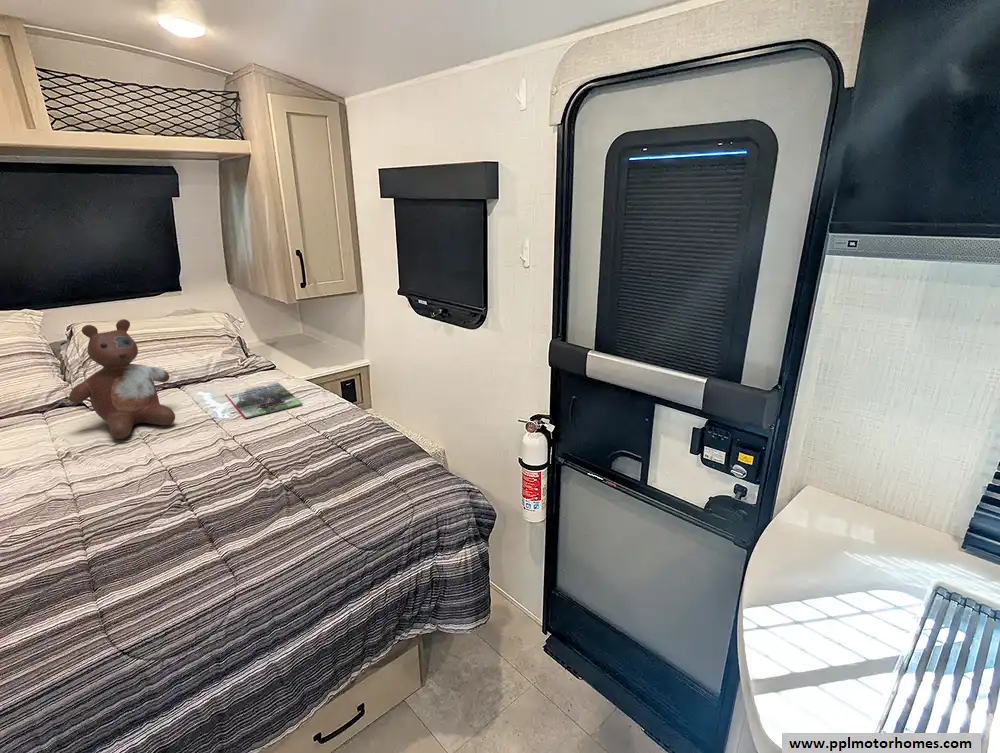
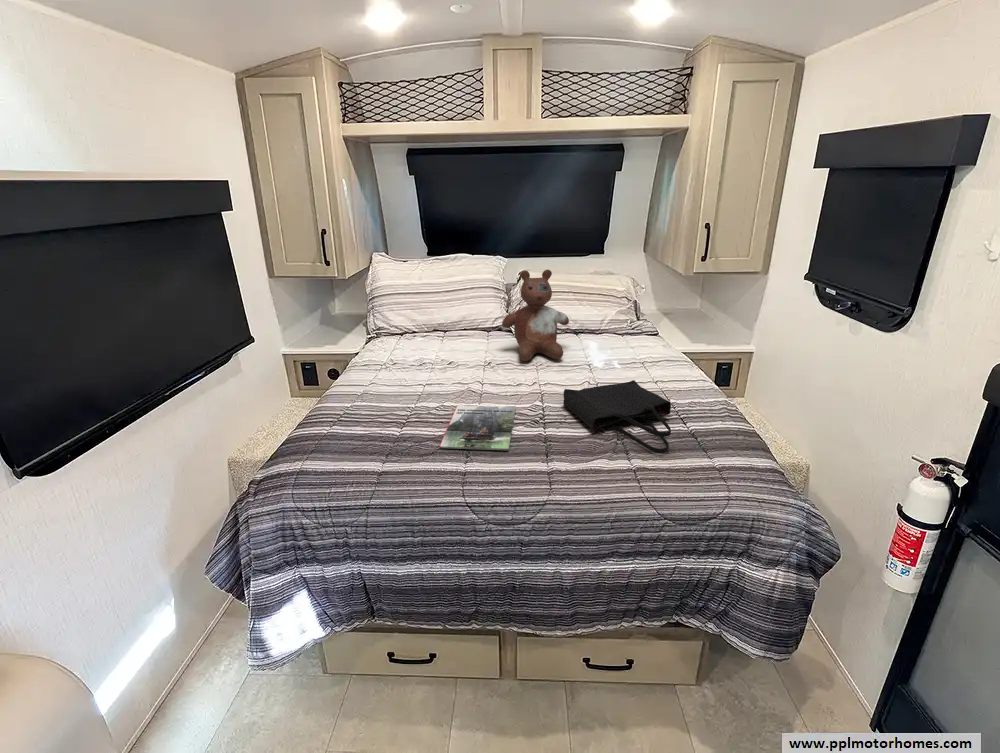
magazine: present [225,383,302,418] -> present [439,406,516,450]
tote bag: none [200,423,343,492] -> present [563,380,671,453]

